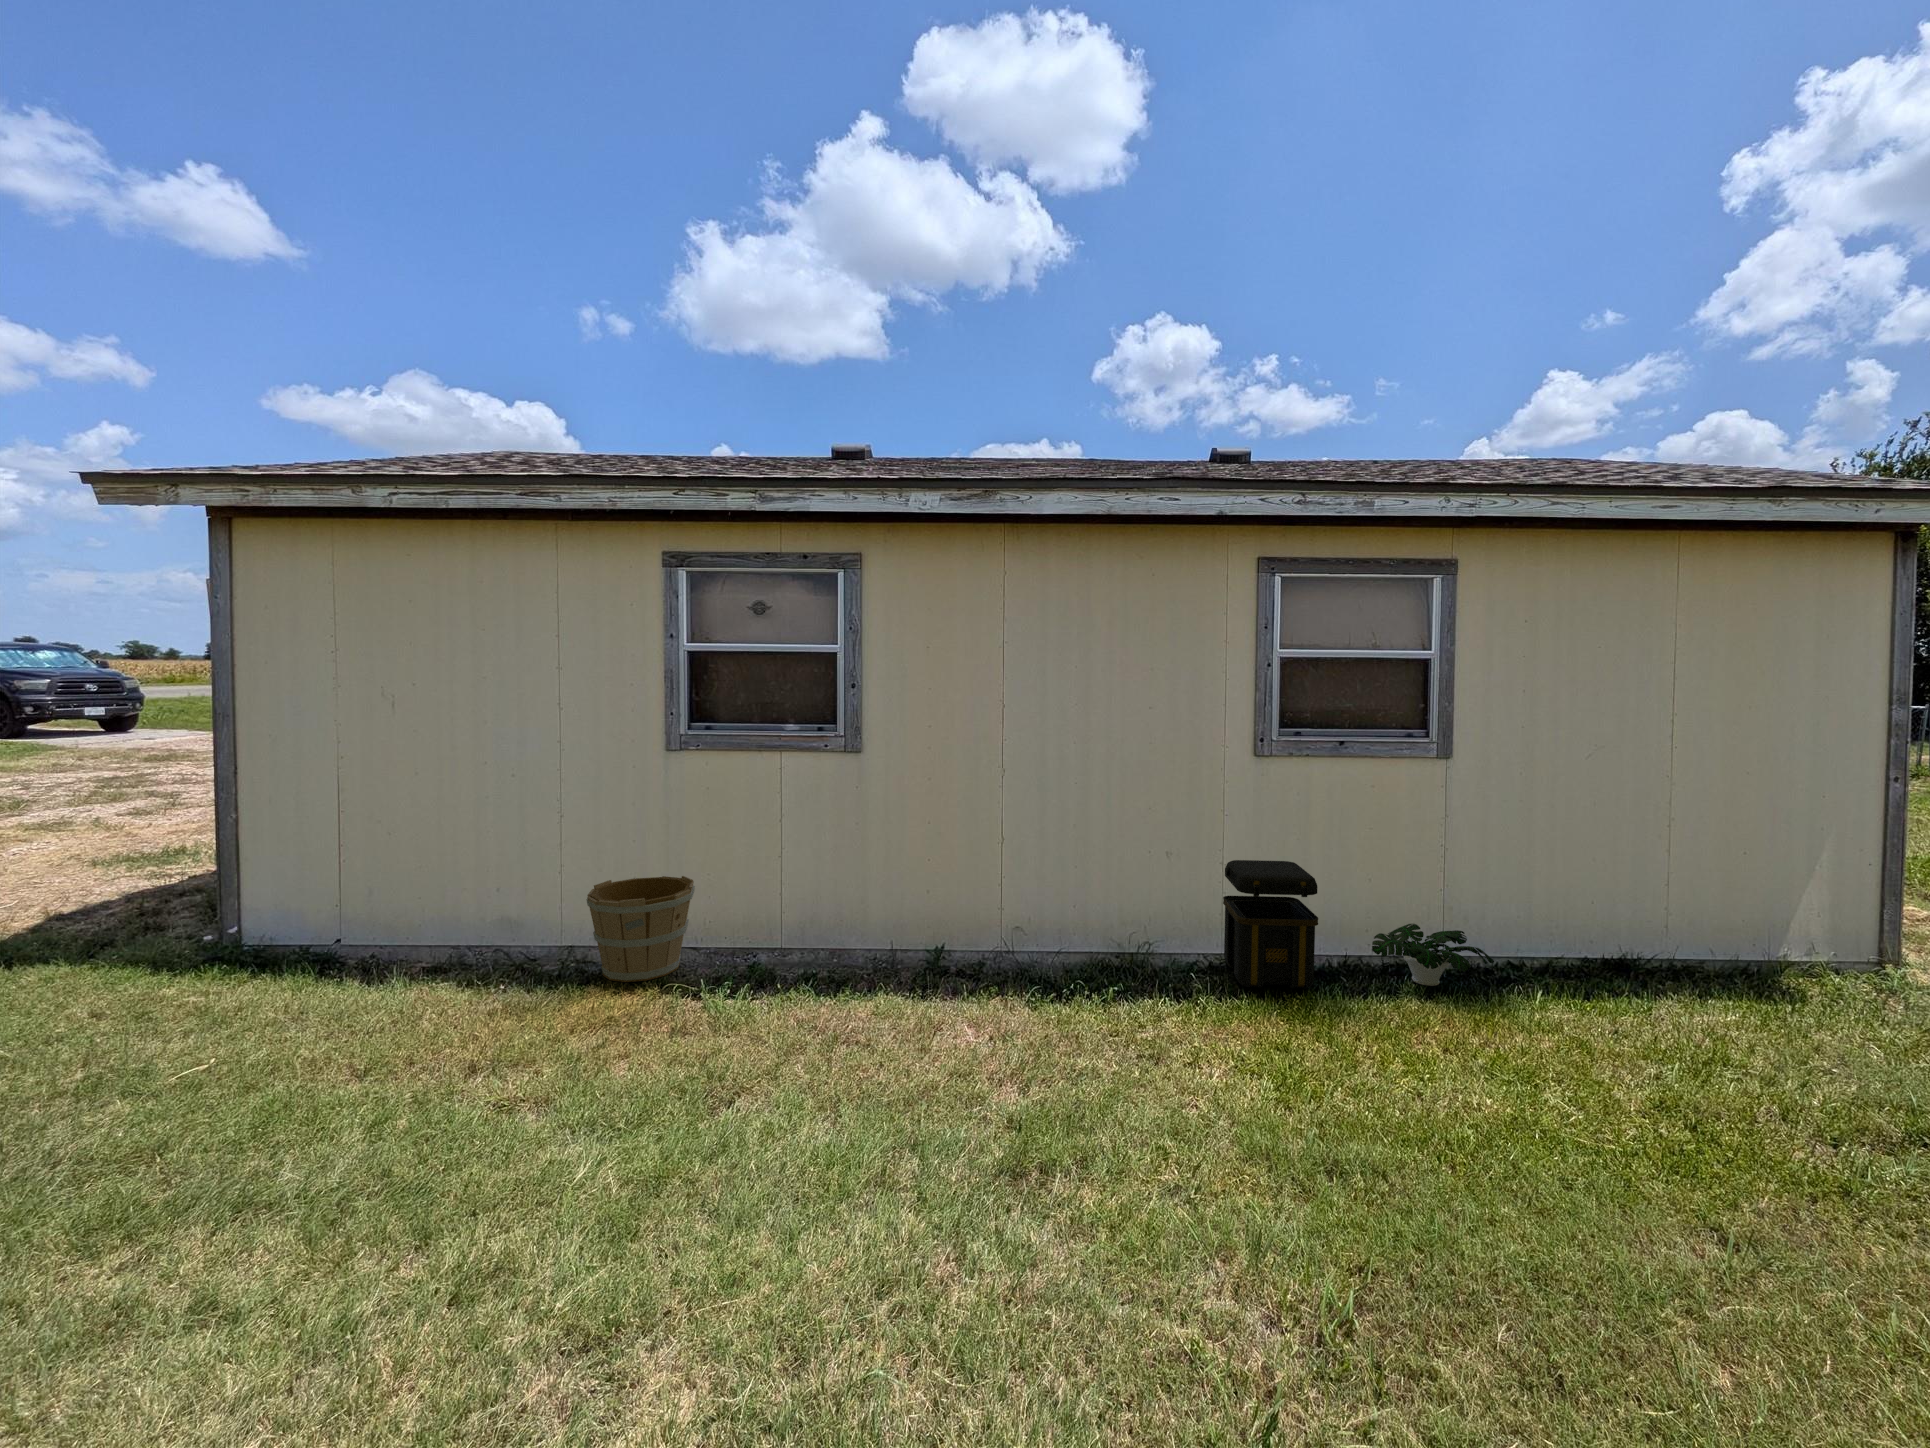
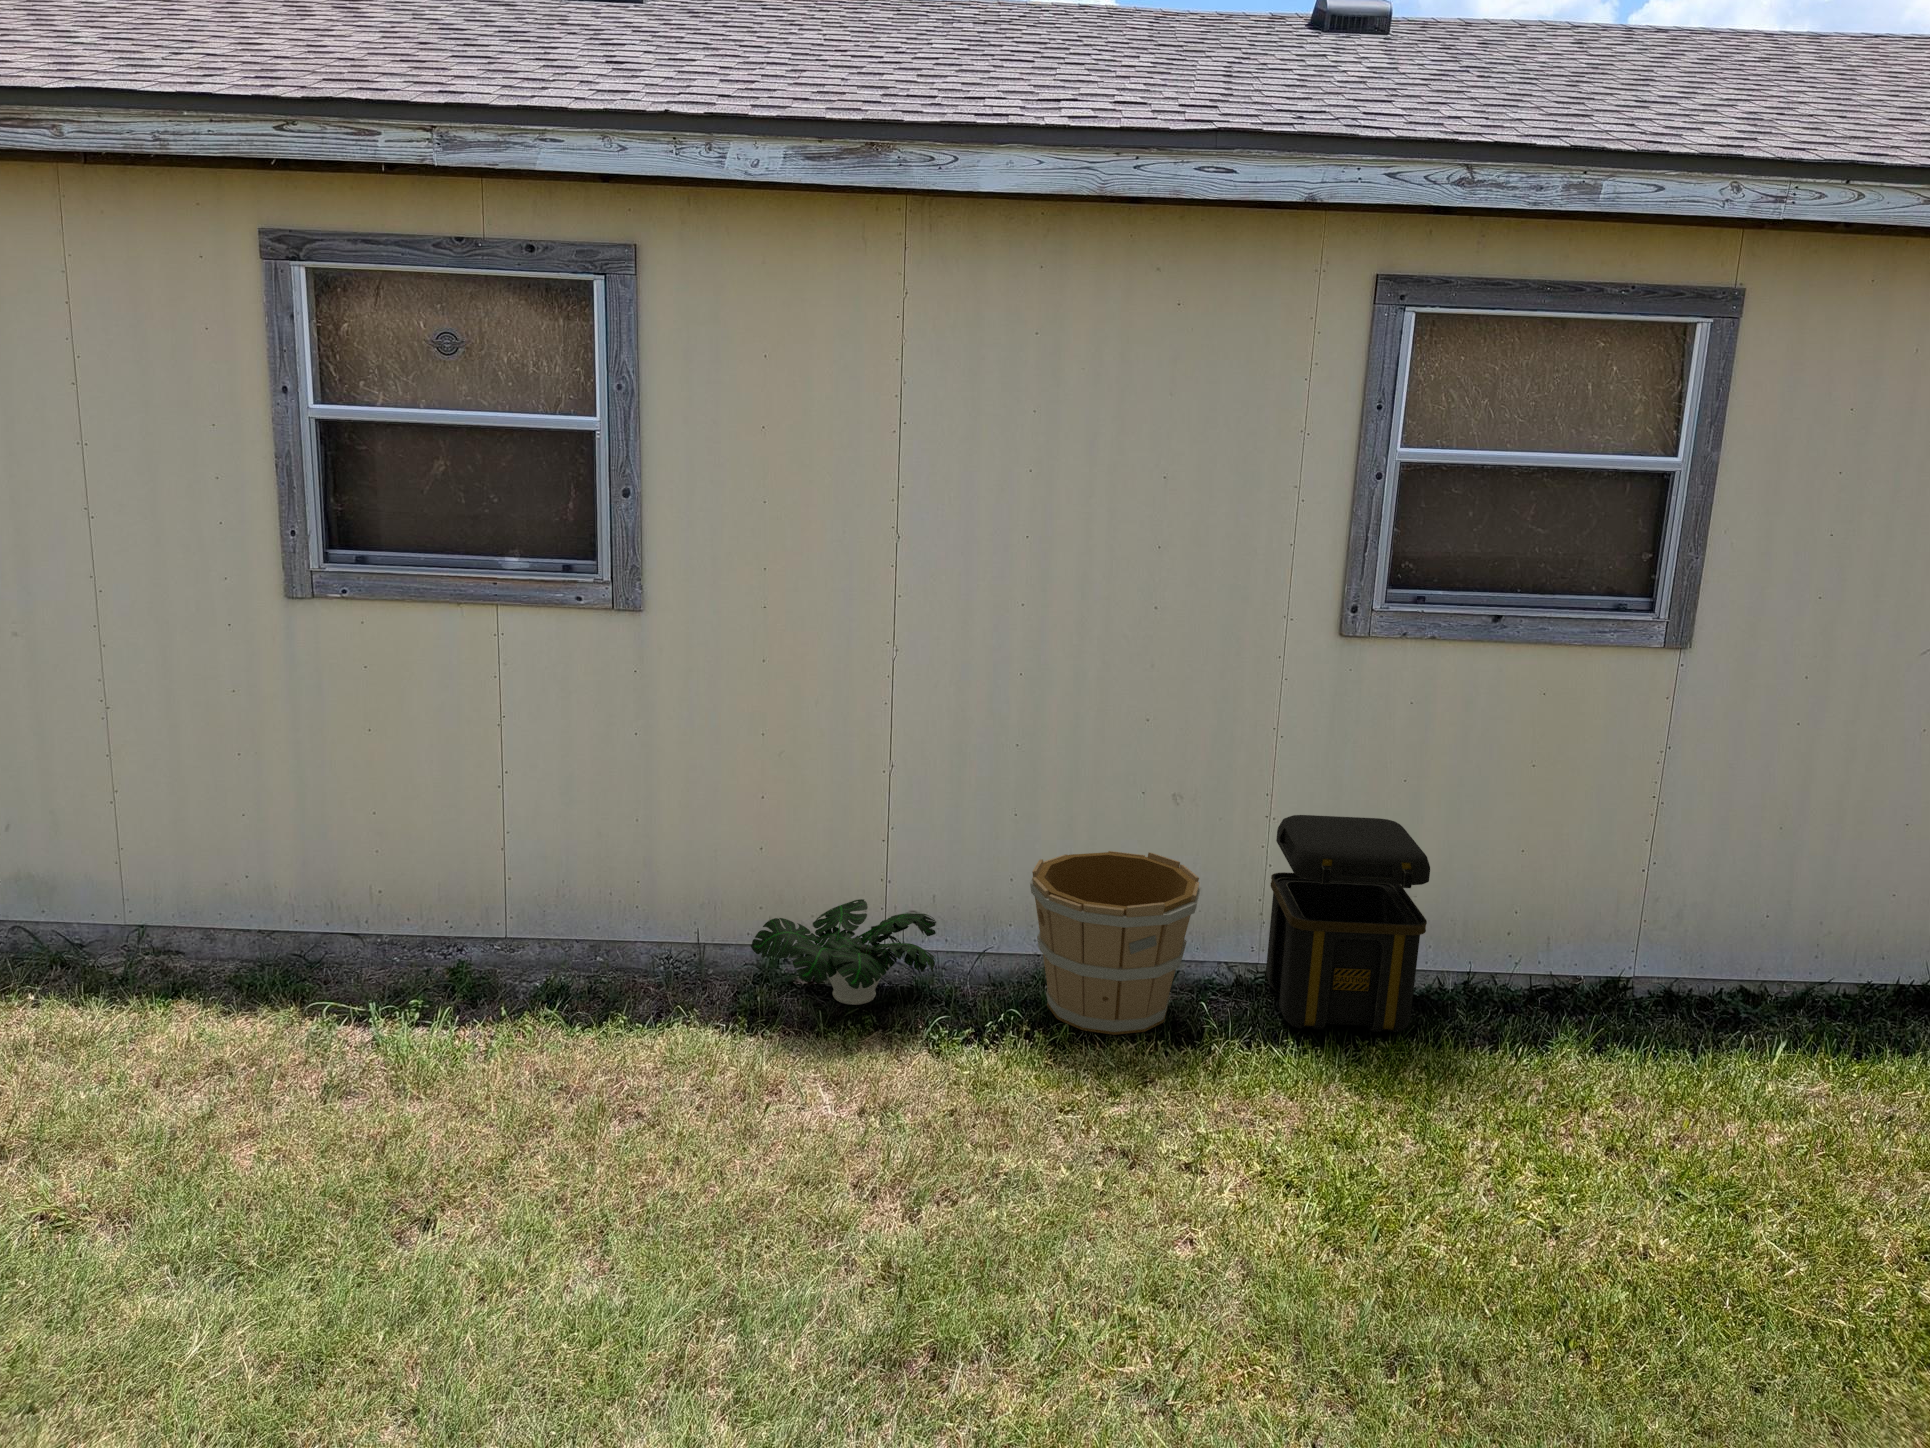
wooden bucket: present [586,876,695,982] -> present [1030,851,1201,1035]
potted plant: present [1372,924,1494,986] -> present [751,899,936,1005]

